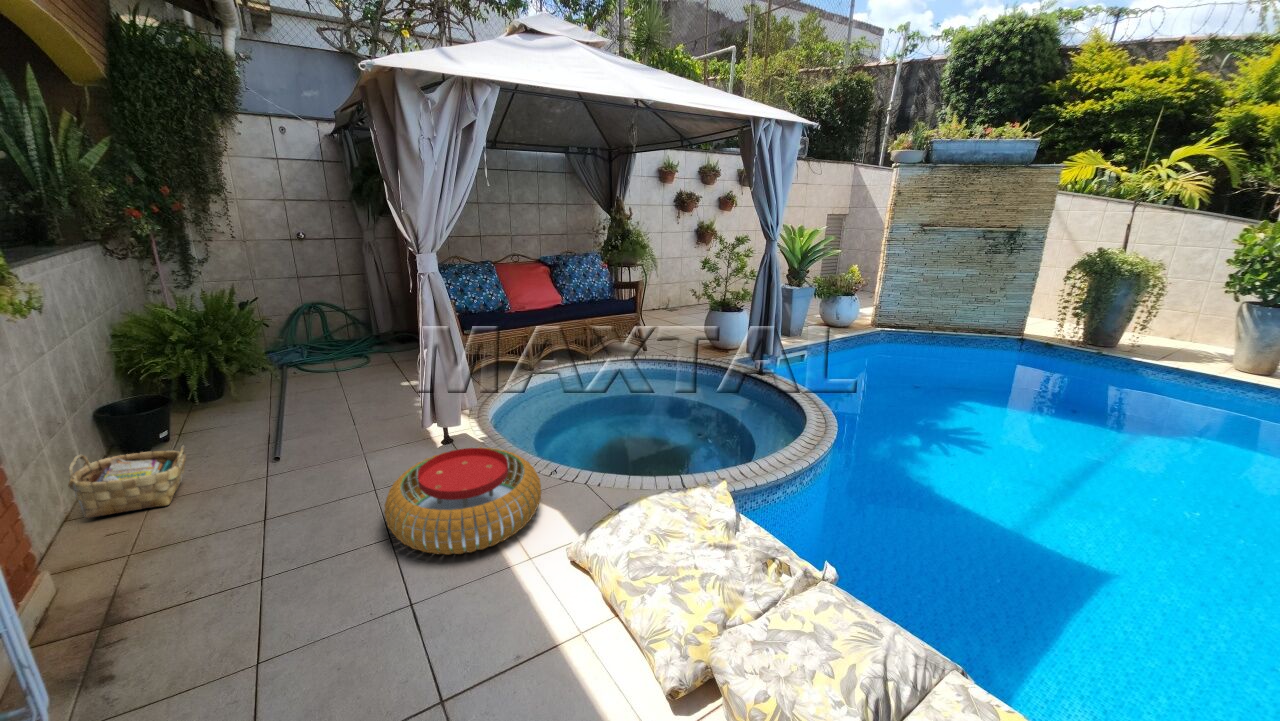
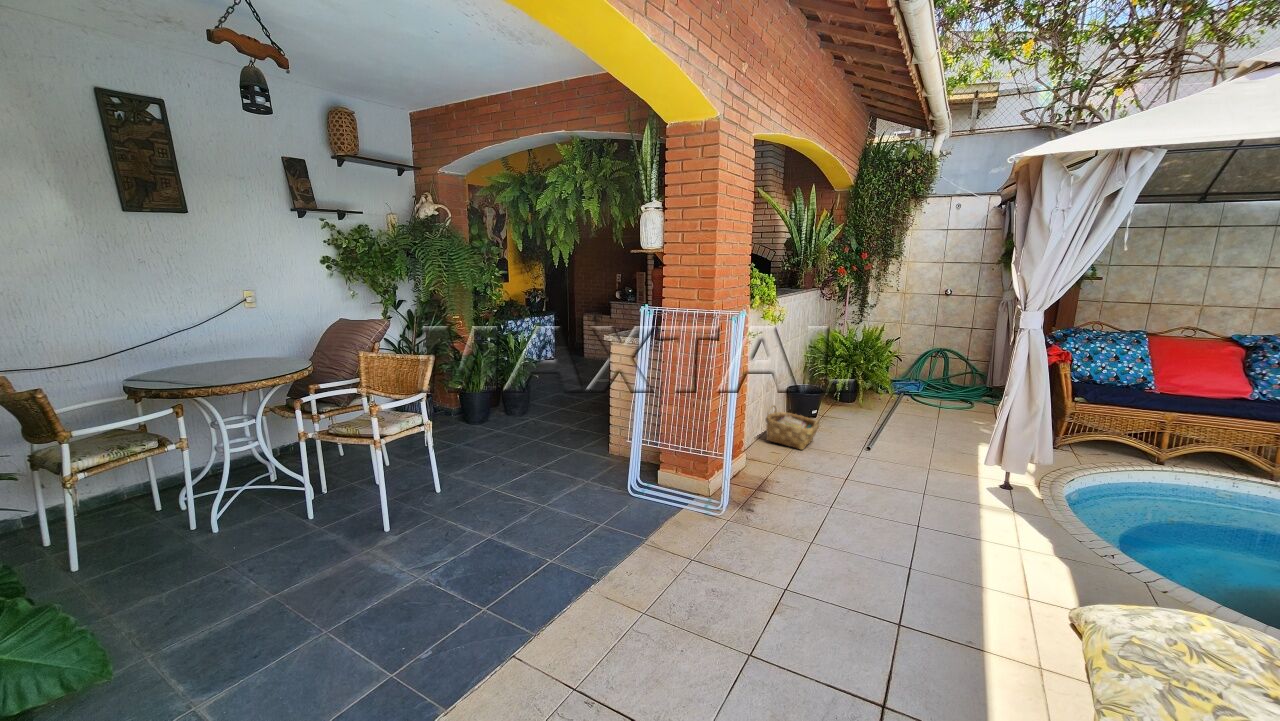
pouf: present [384,447,541,555] -> none [918,483,1078,576]

